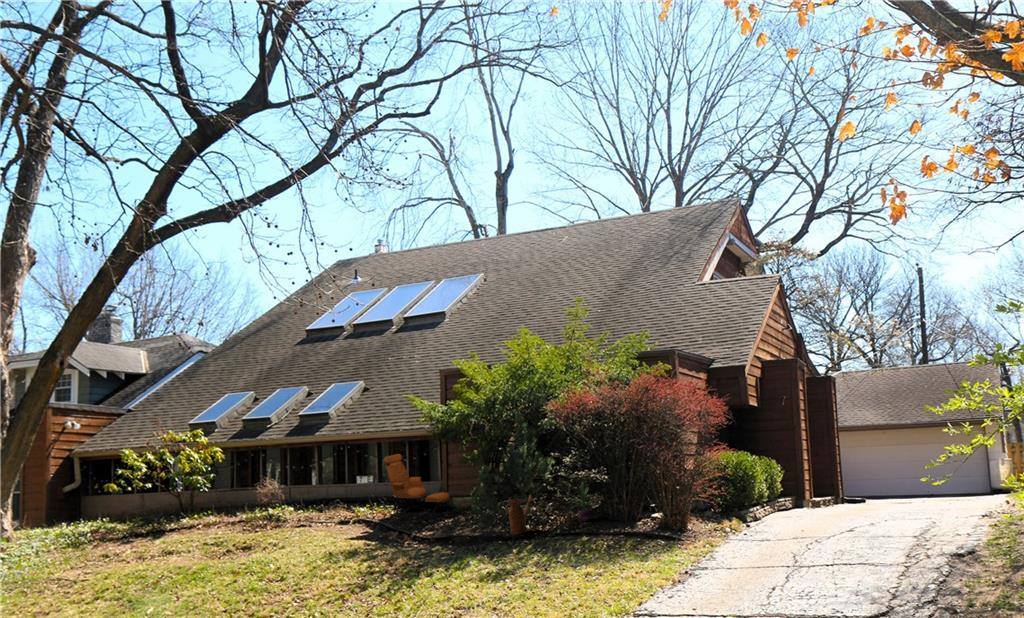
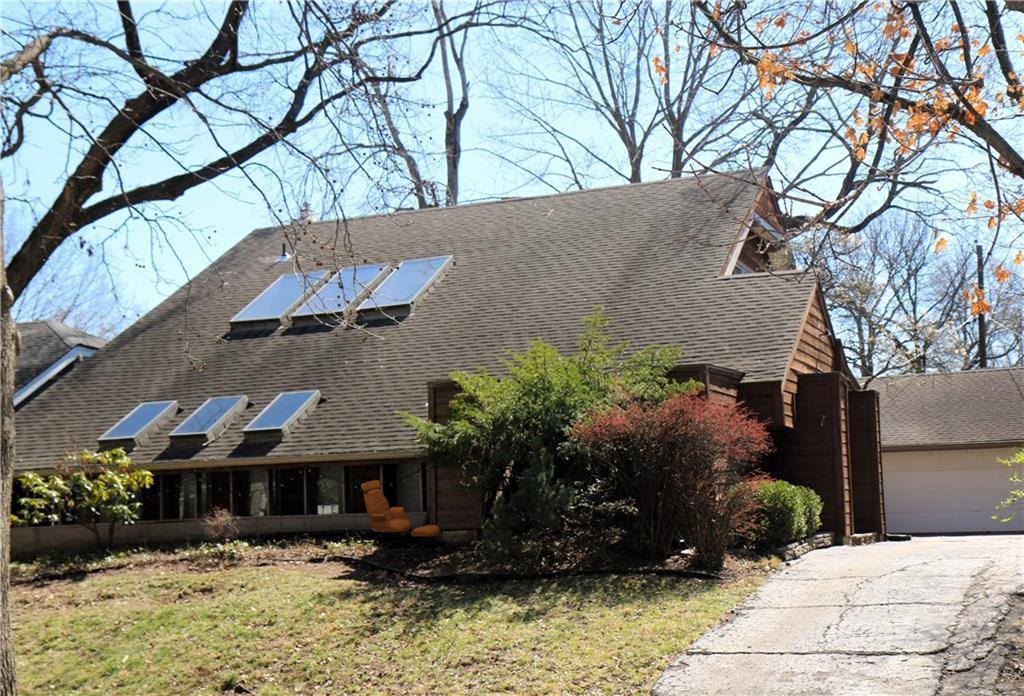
decorative plant: present [573,482,595,521] -> none [583,513,628,558]
watering can: present [506,496,532,535] -> none [519,528,548,573]

